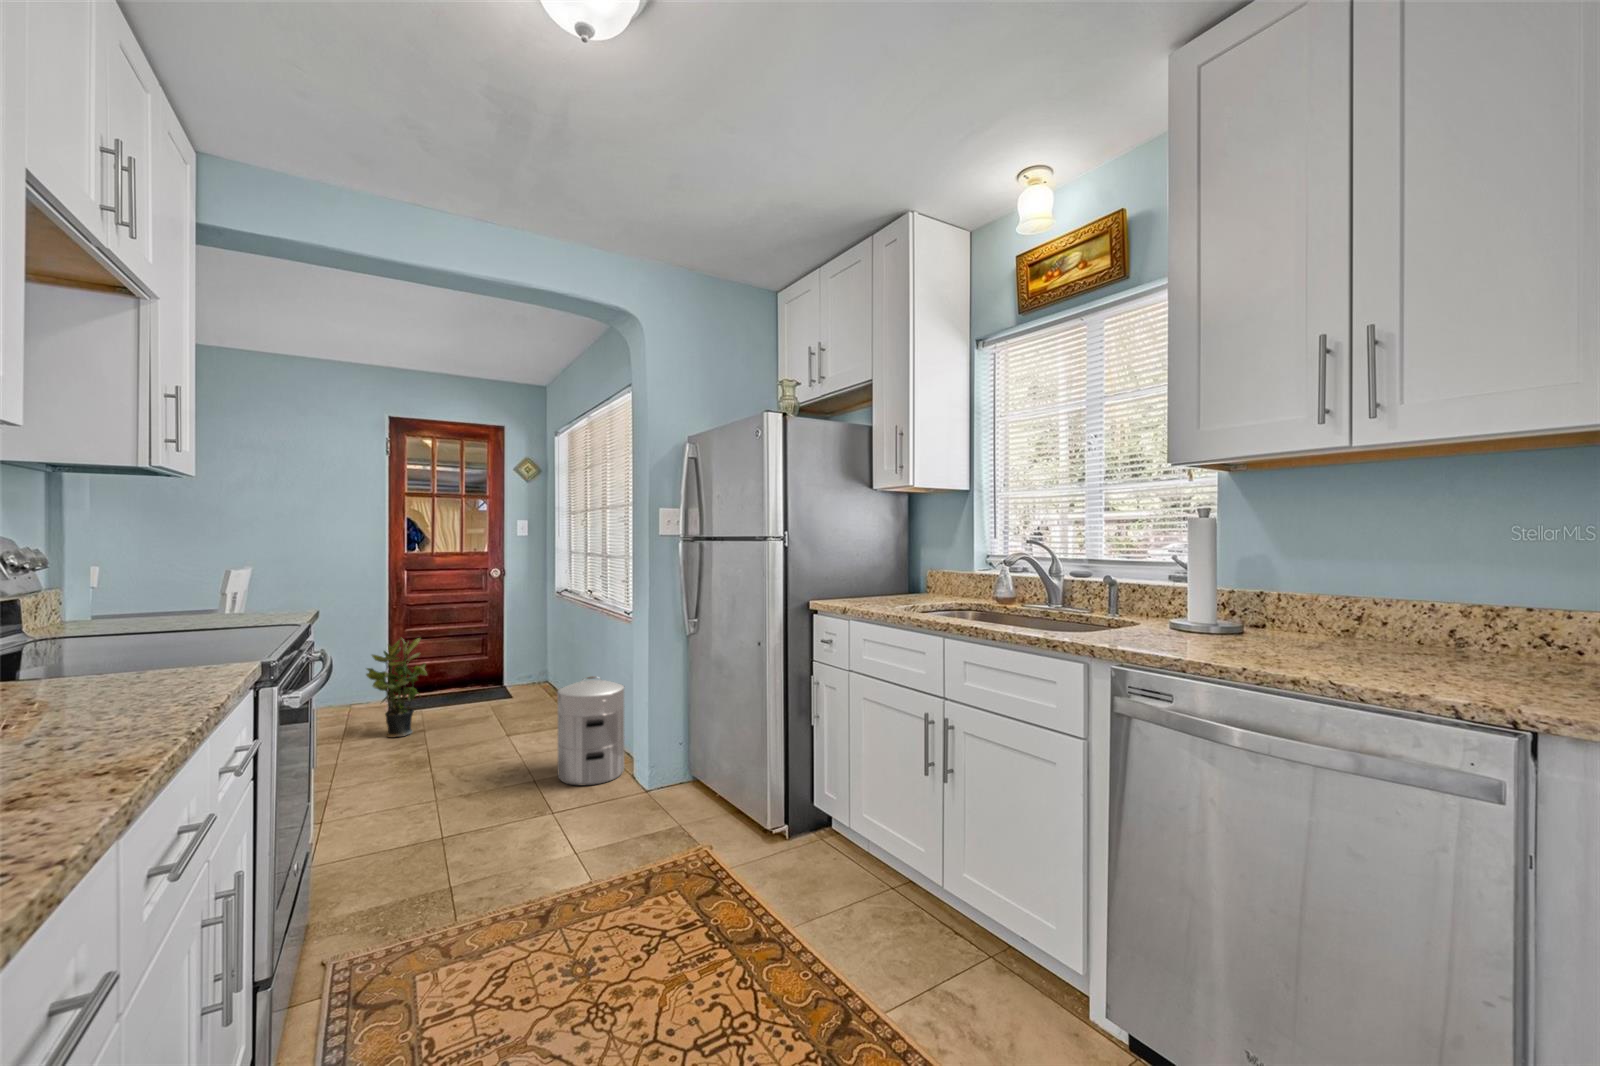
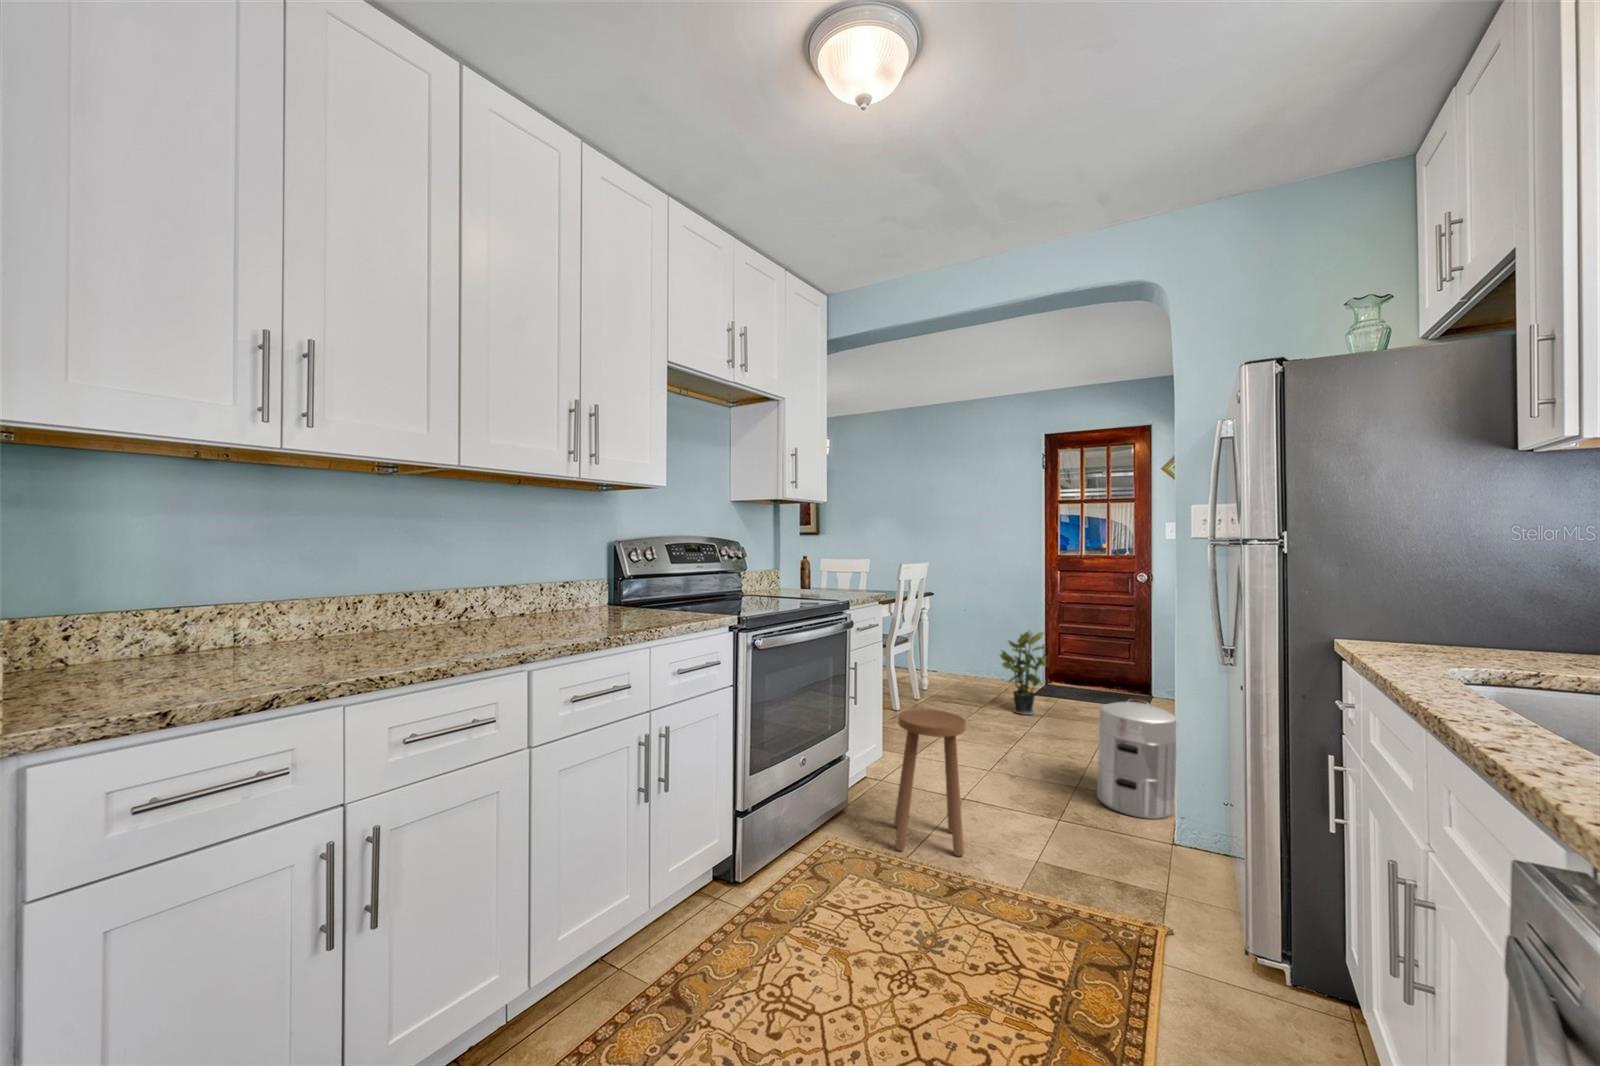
stool: none [404,736,514,921] -> present [894,709,966,856]

